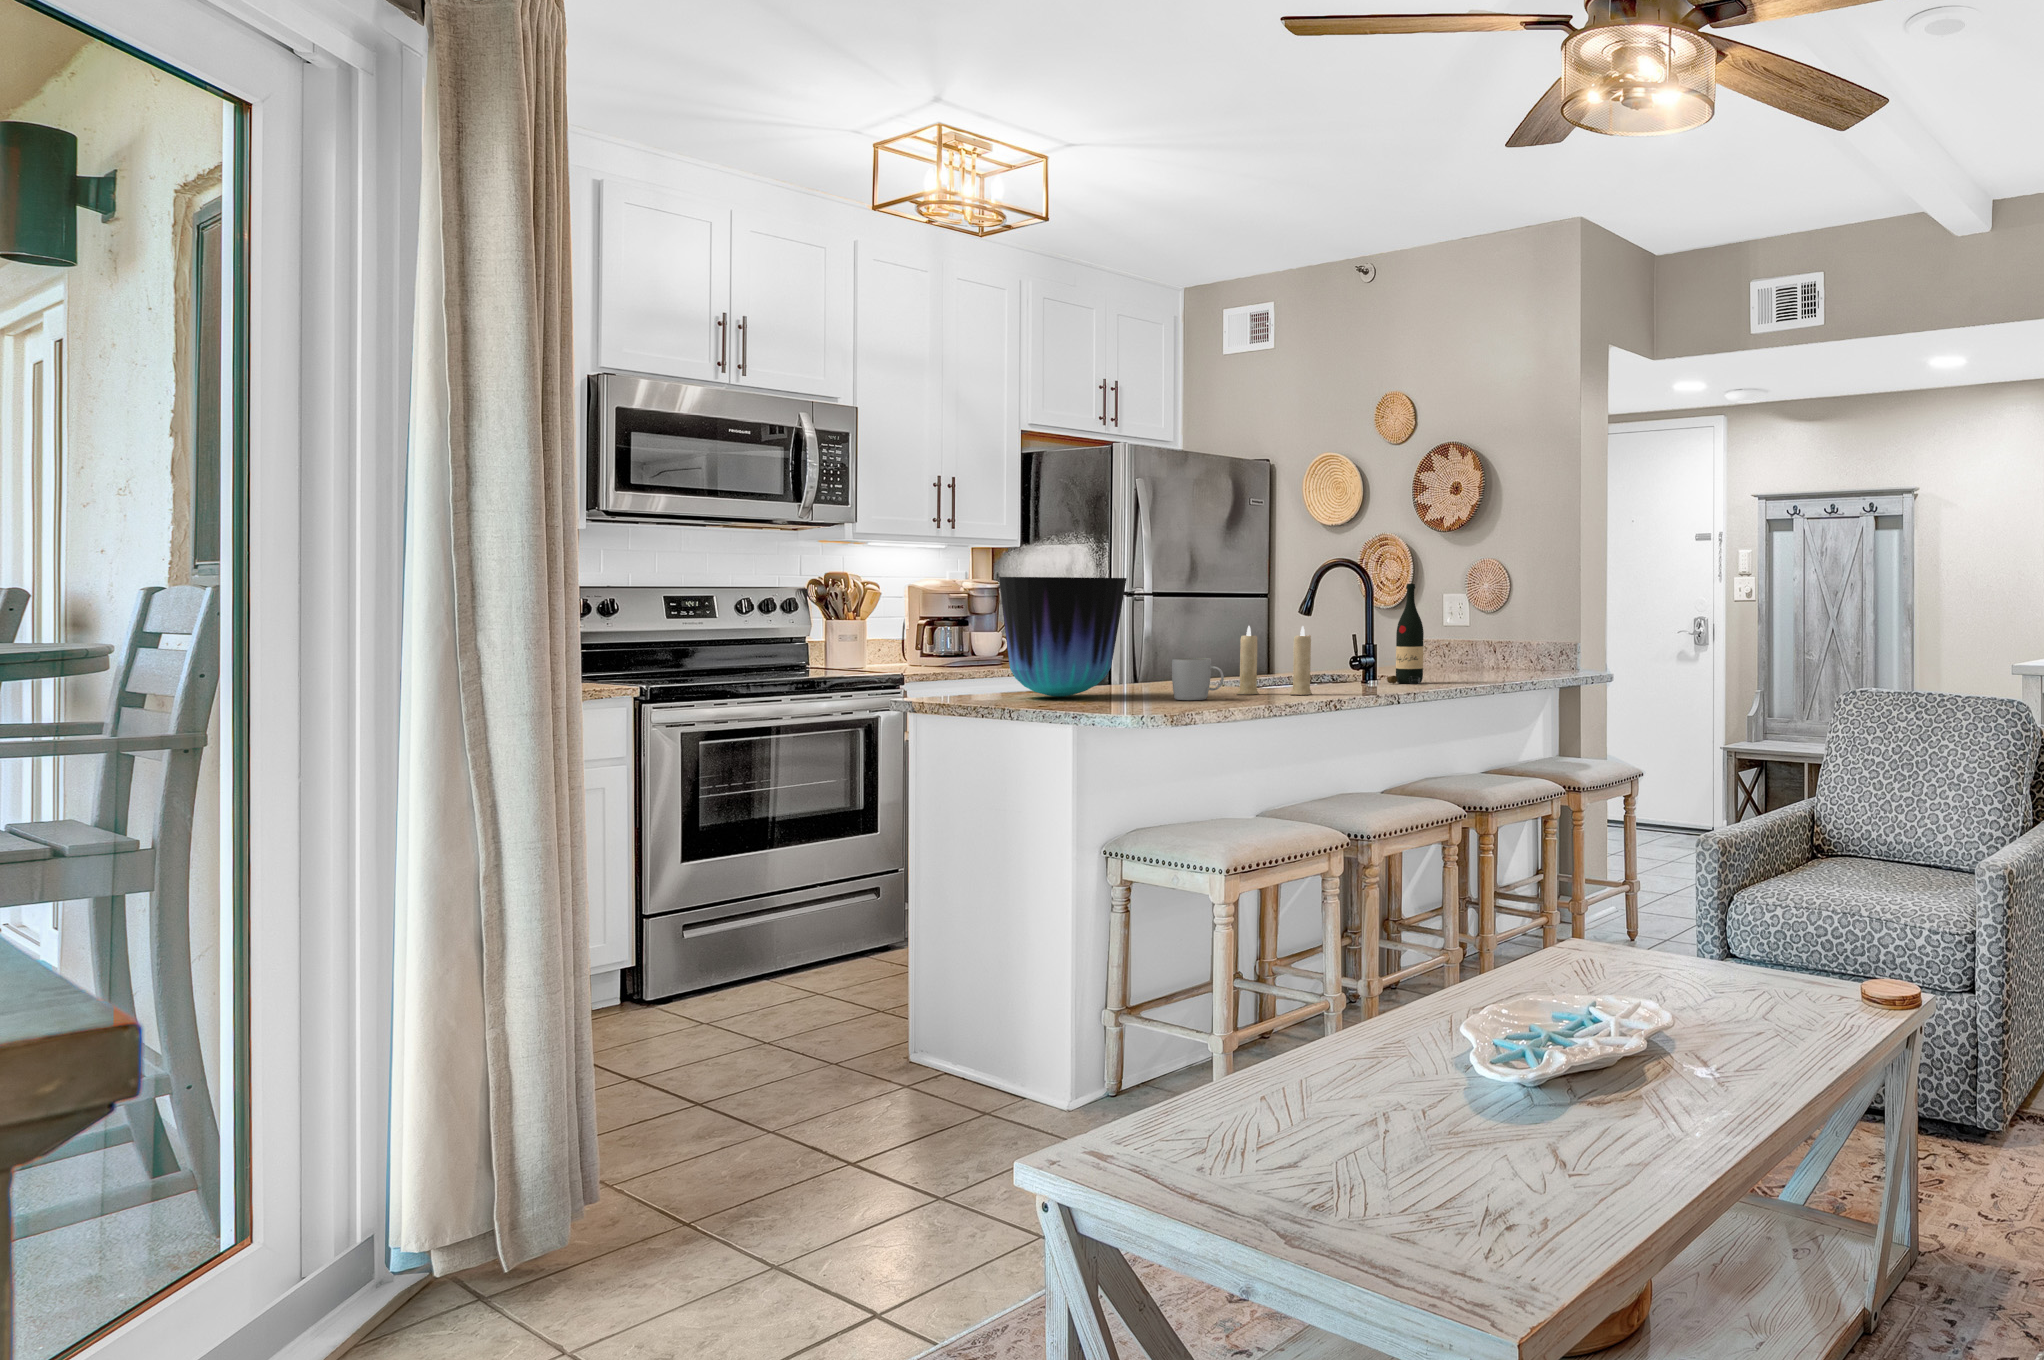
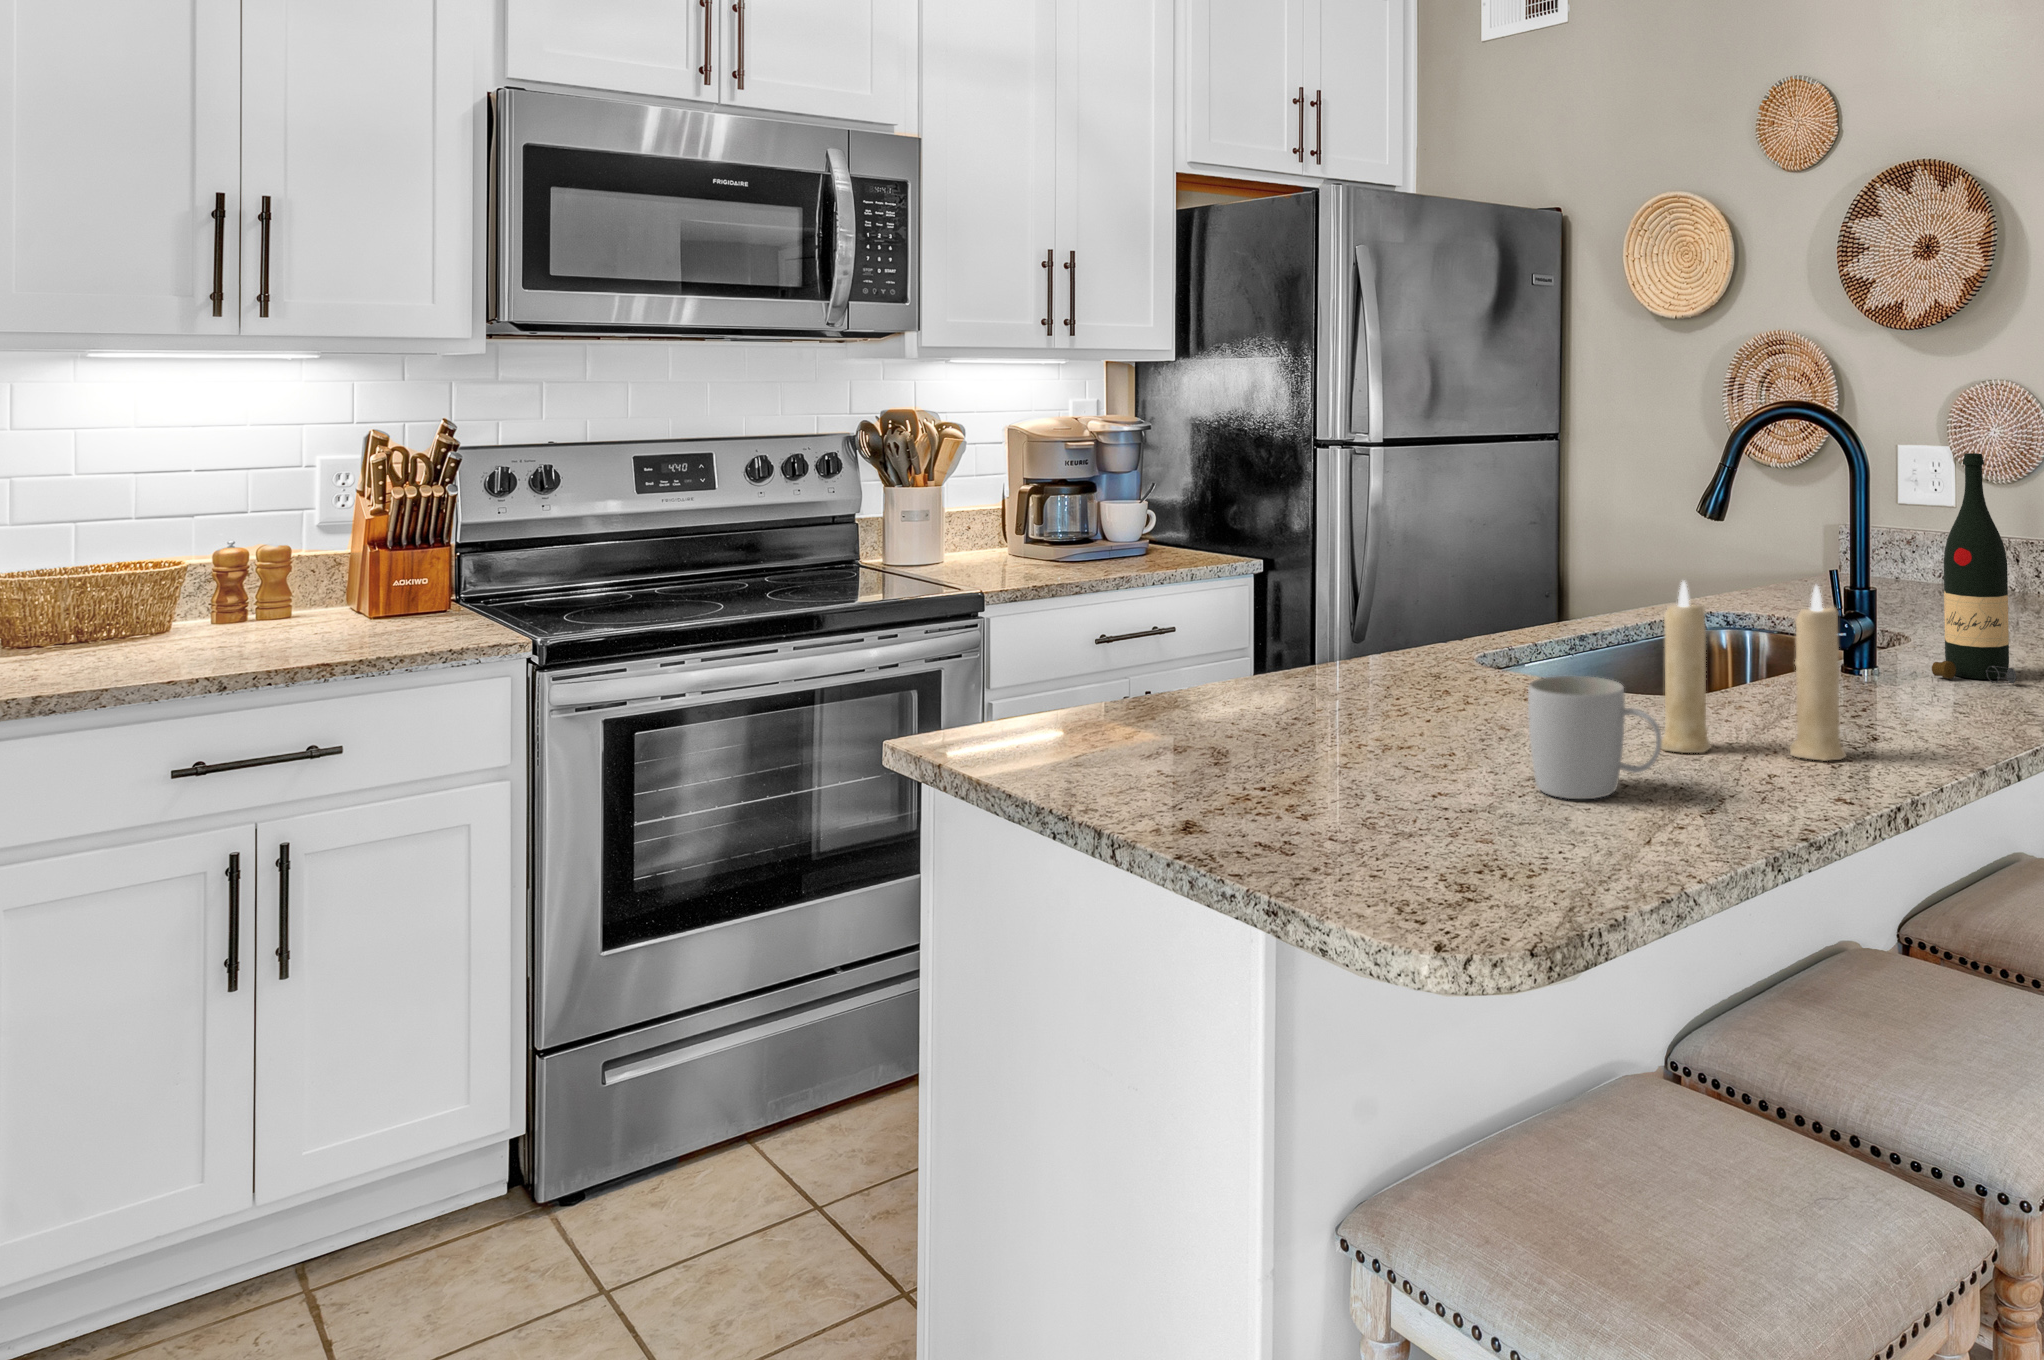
vase: present [999,577,1127,697] -> none [1121,462,1406,760]

